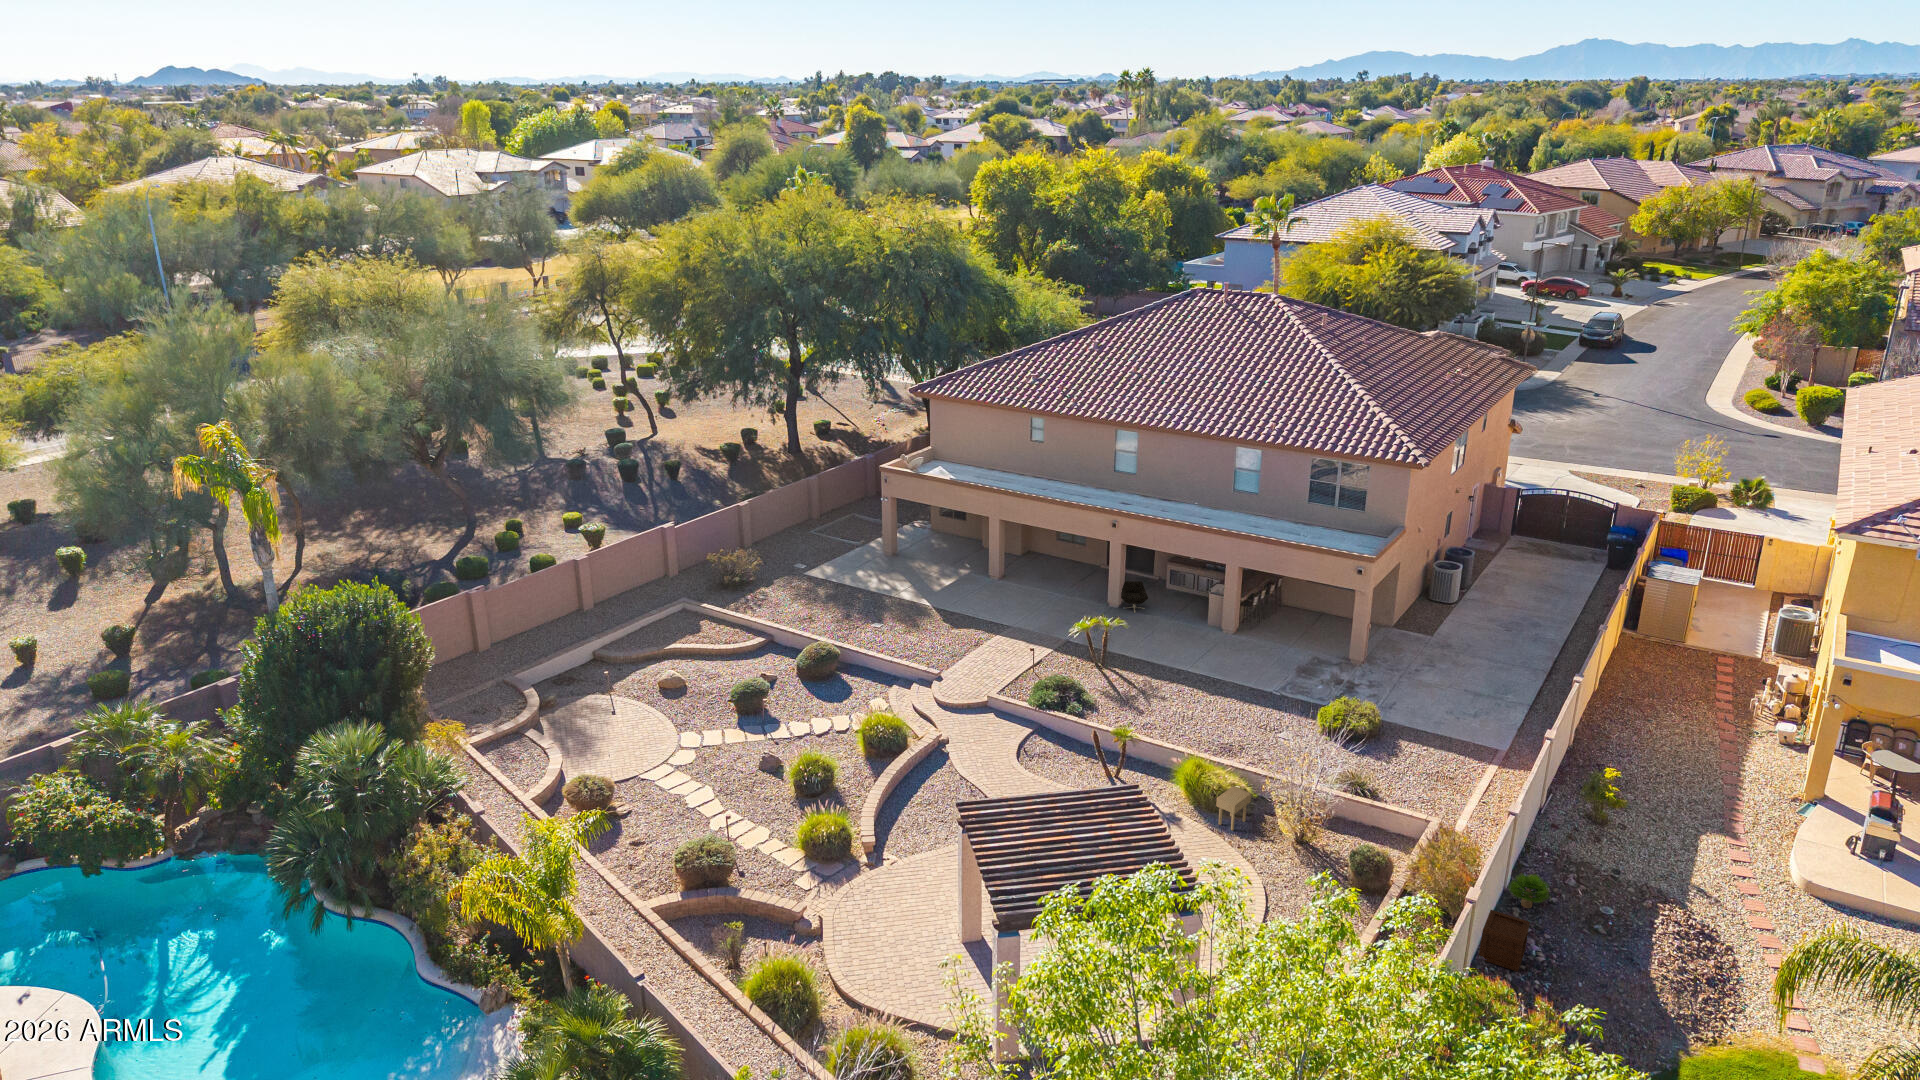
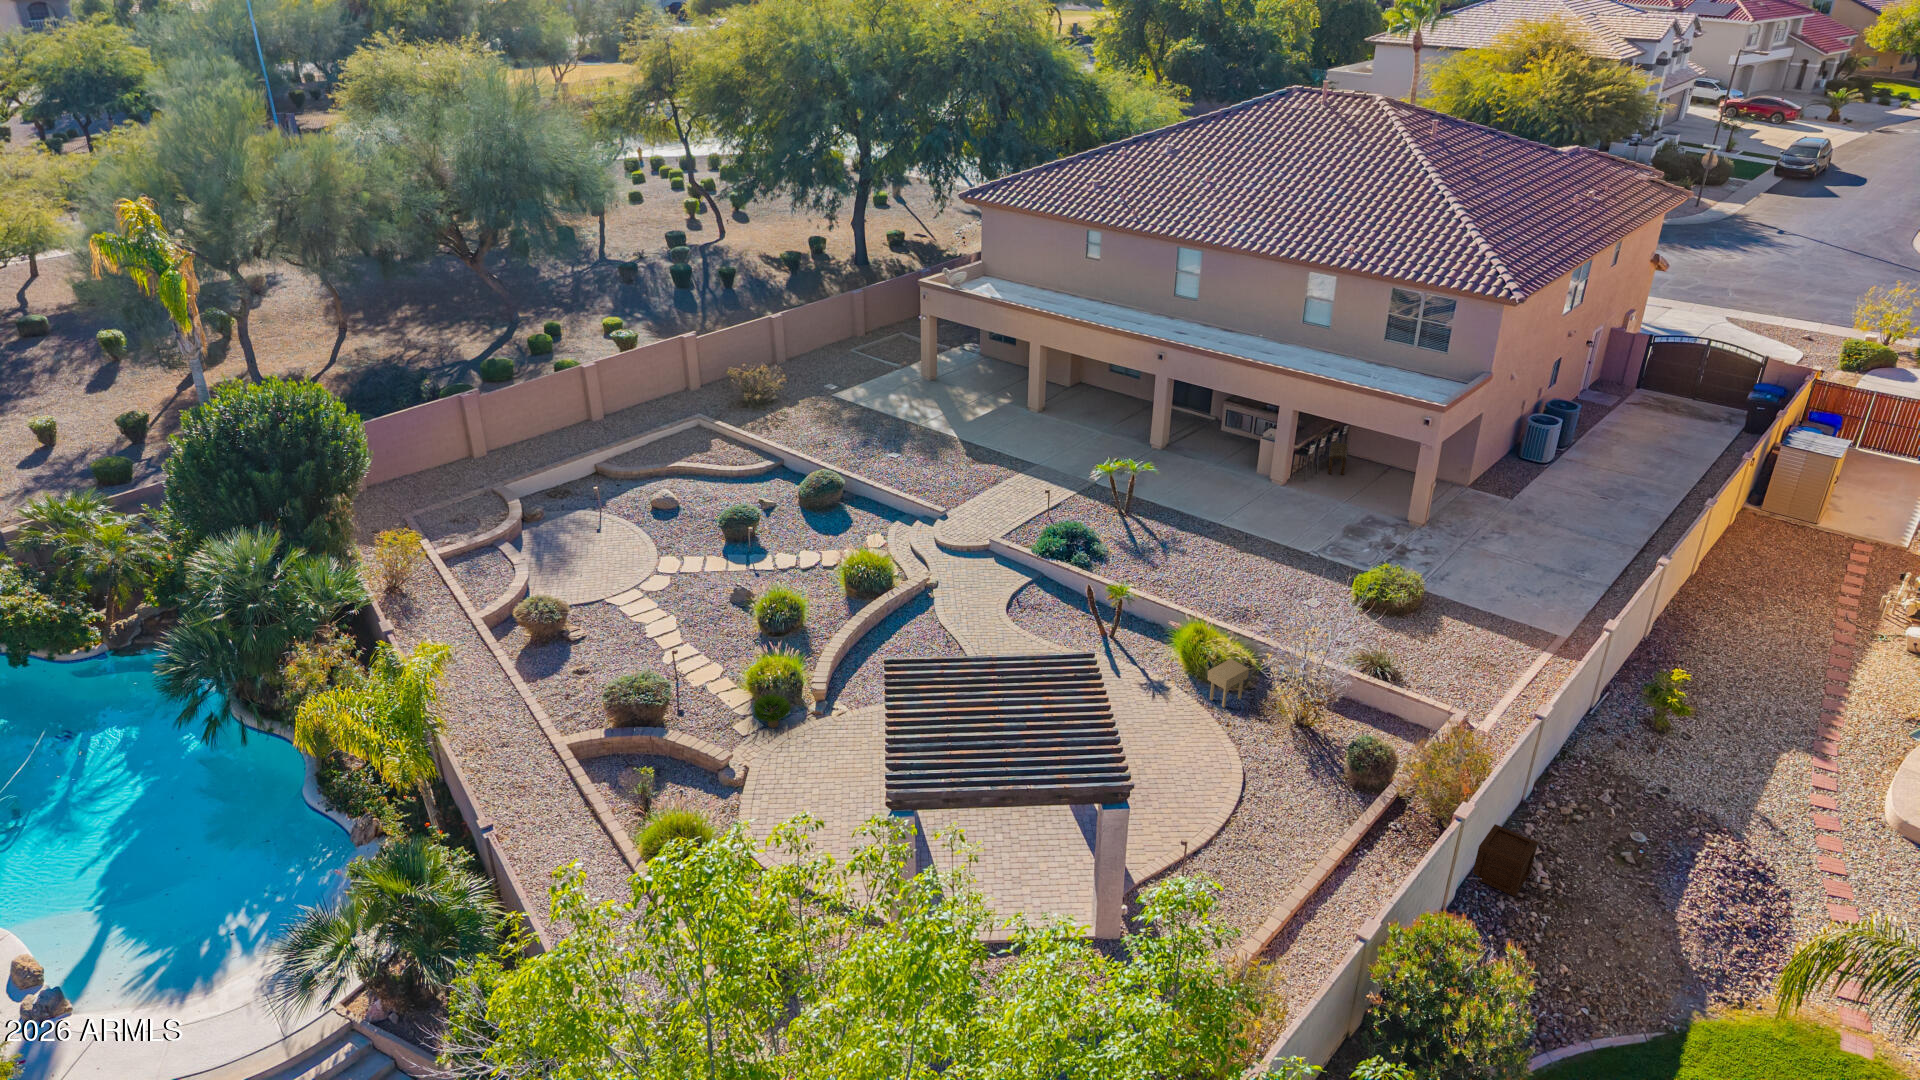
lounge chair: present [1121,581,1148,613] -> none [1165,421,1196,457]
bench: none [1266,593,1283,621] -> present [1328,443,1348,475]
potted plant: present [1509,874,1549,908] -> present [753,694,790,728]

